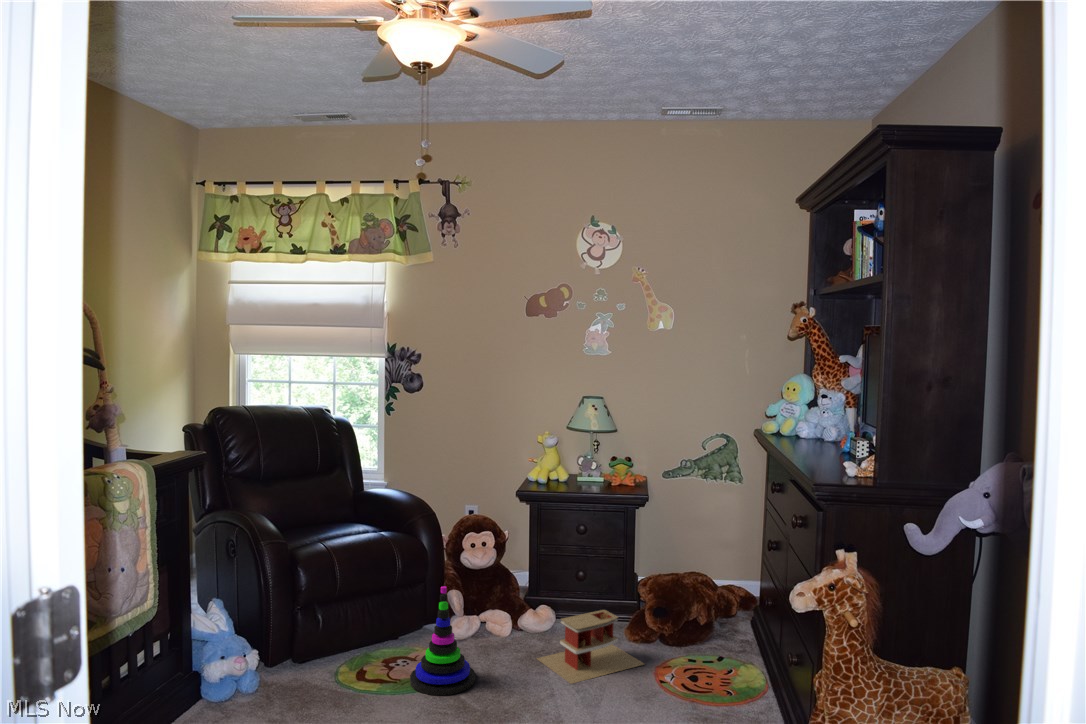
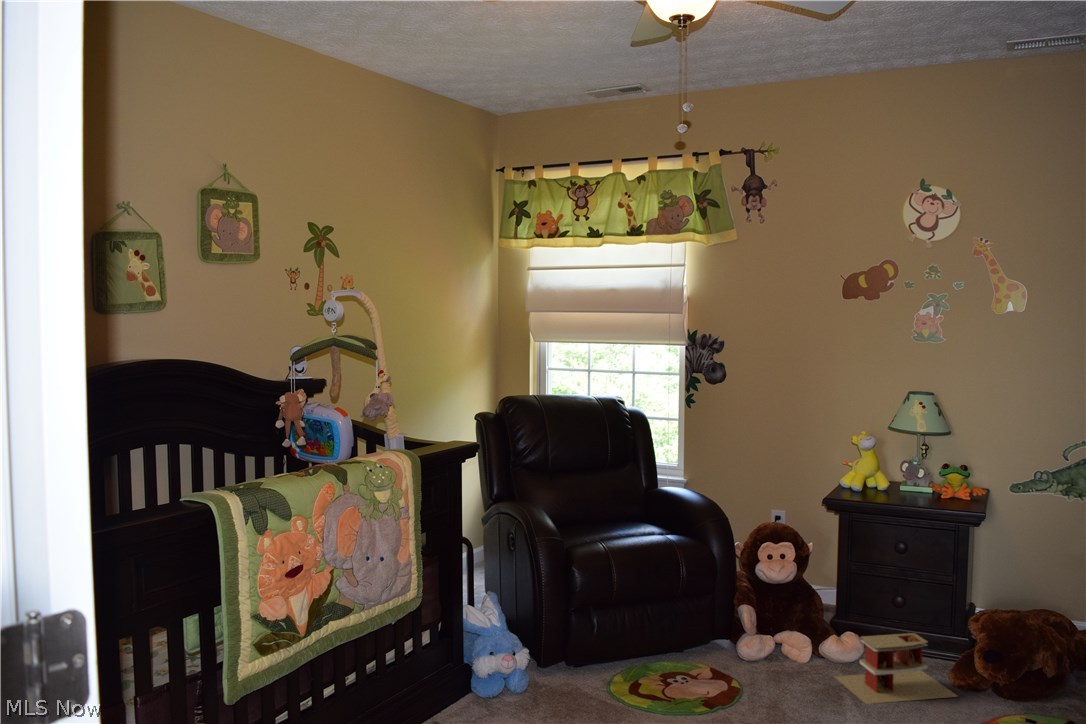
stacking toy: present [410,586,475,696] -> none [696,588,763,697]

